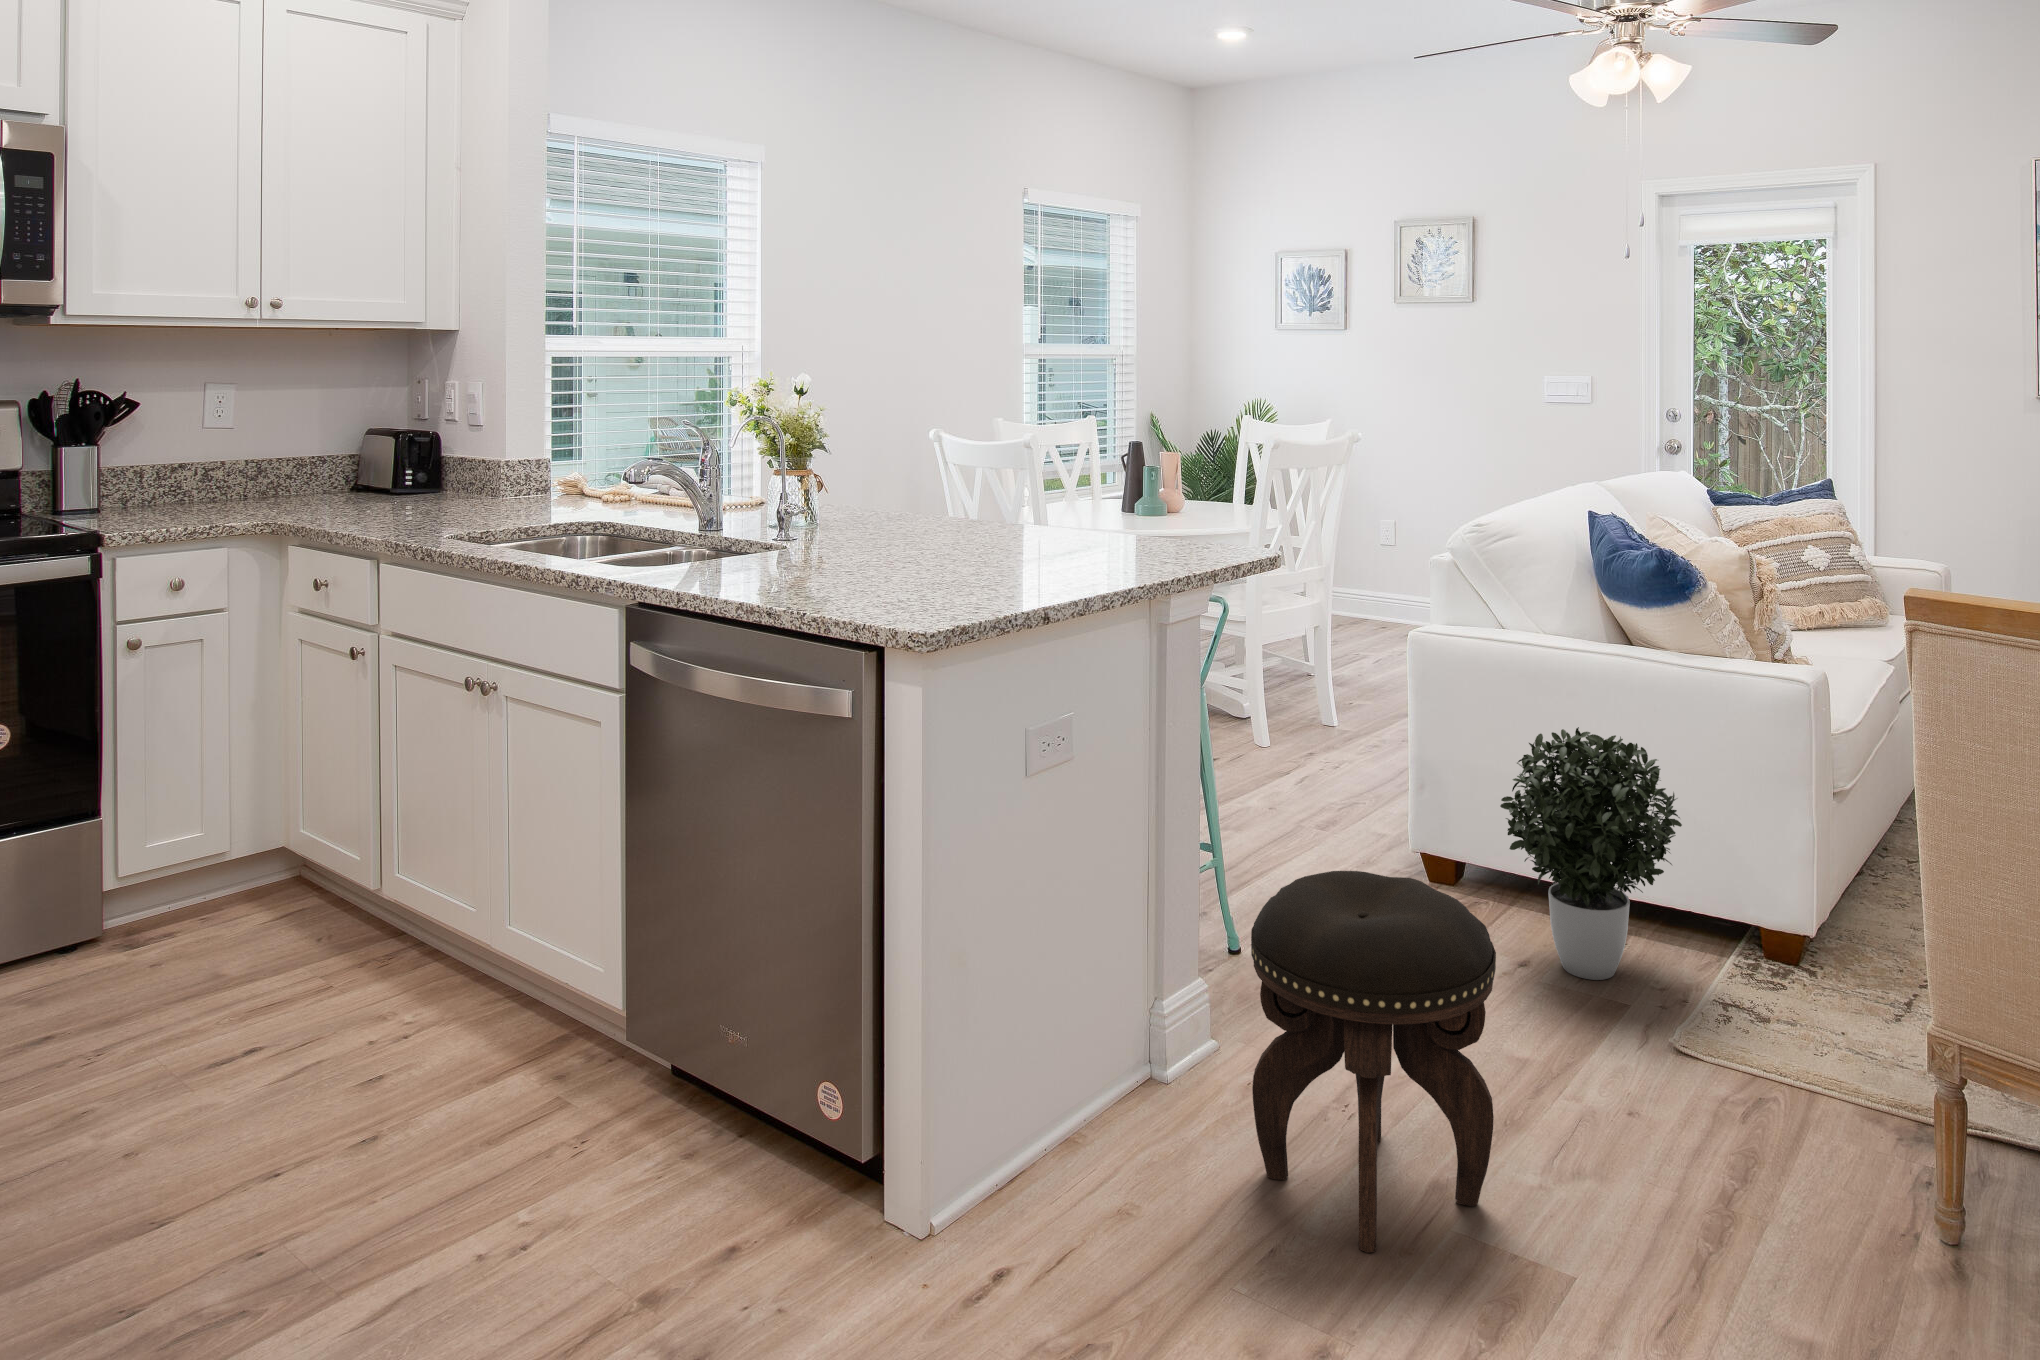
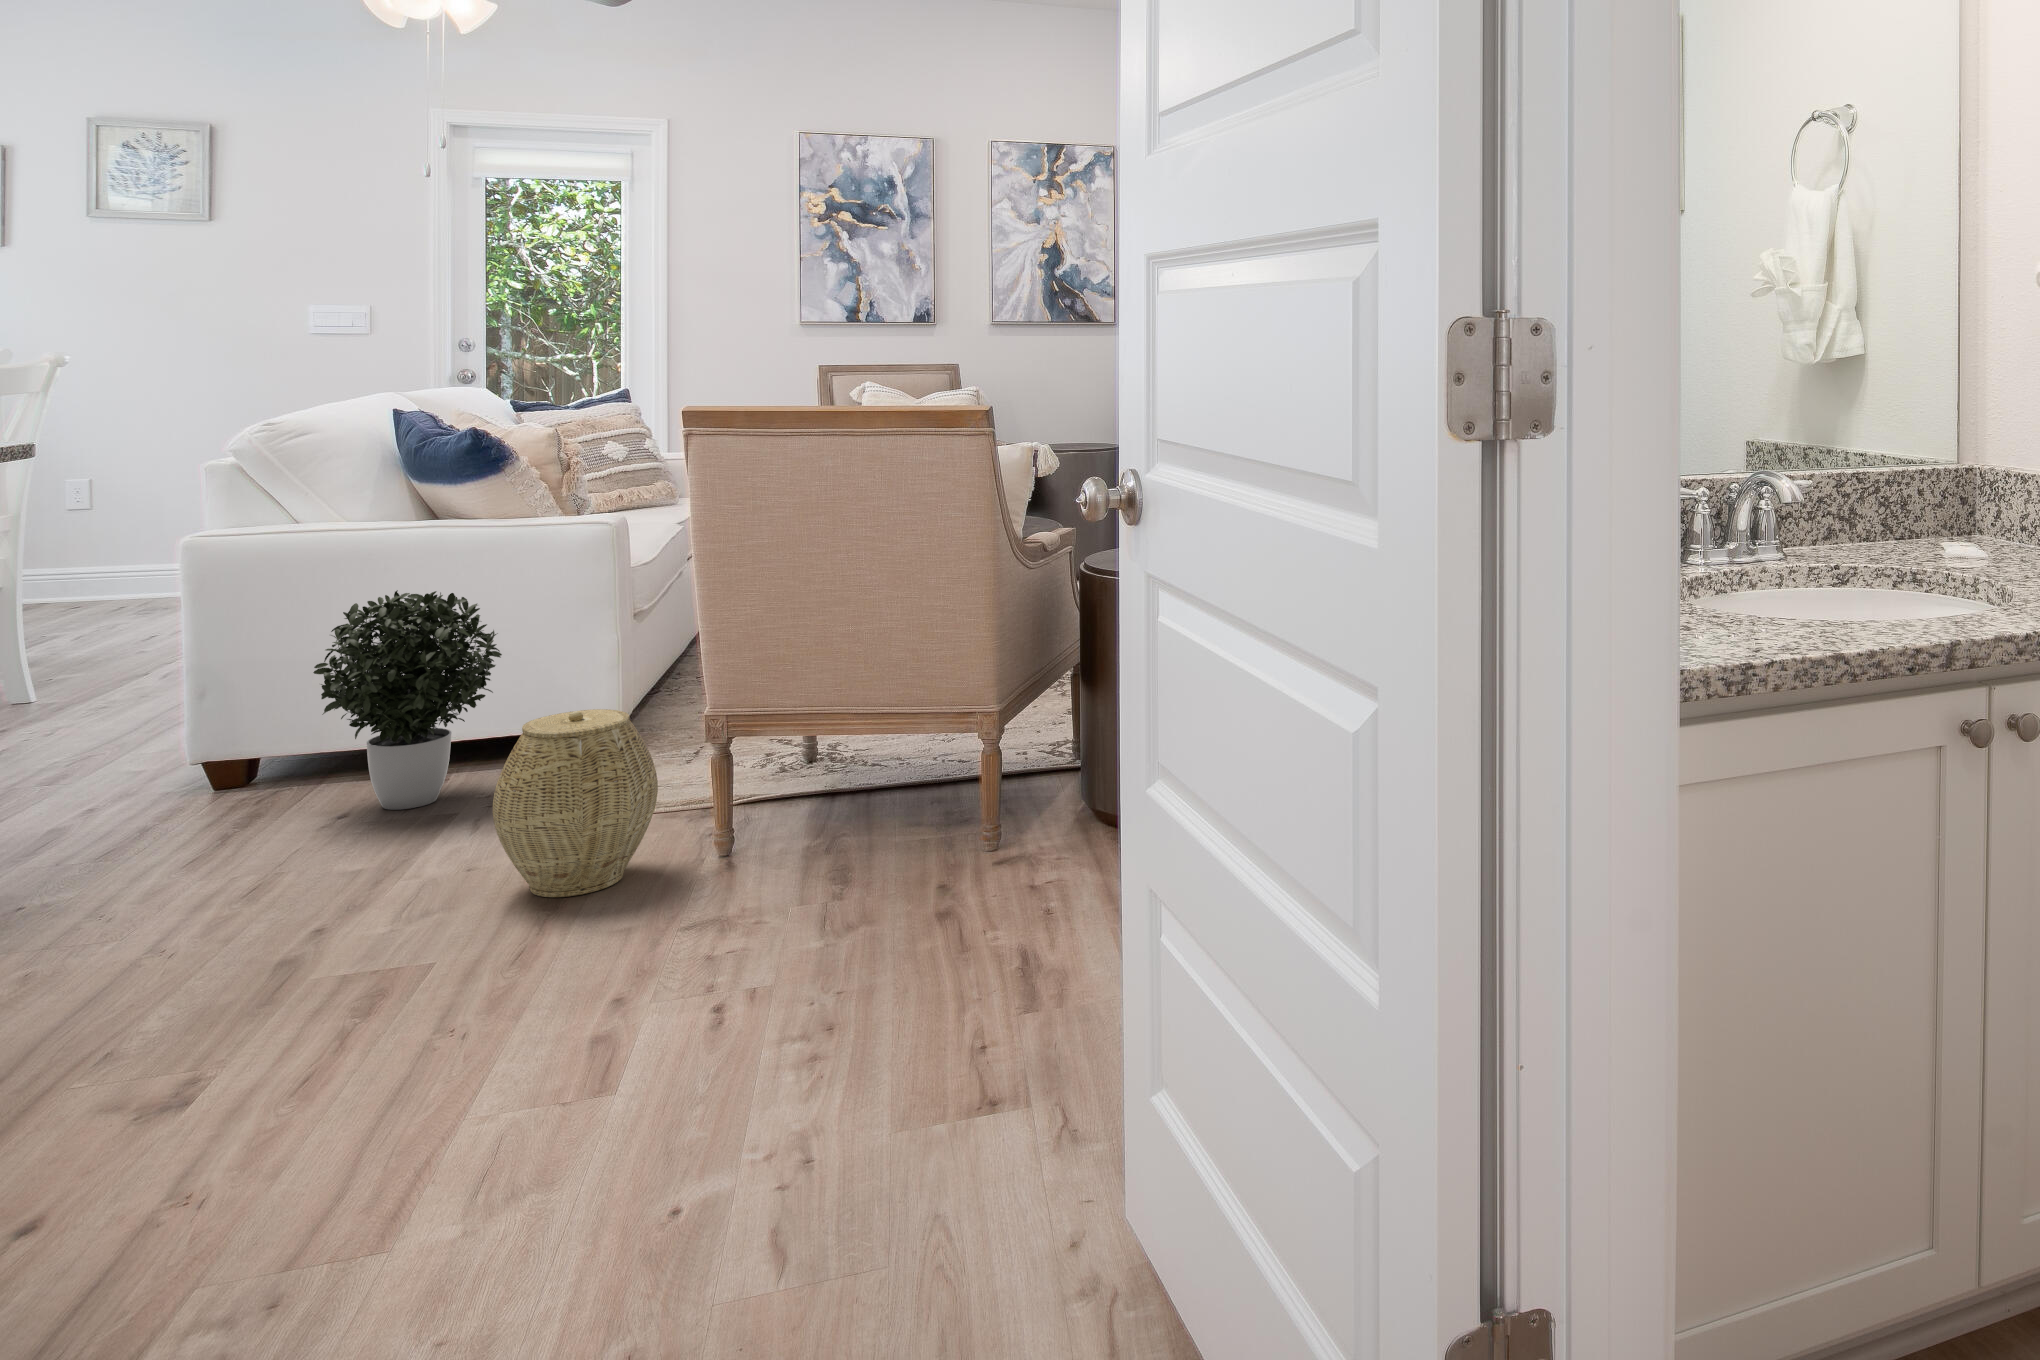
footstool: present [1251,871,1496,1253] -> none [54,702,342,1009]
woven basket: none [1660,970,1868,1248] -> present [493,709,658,897]

